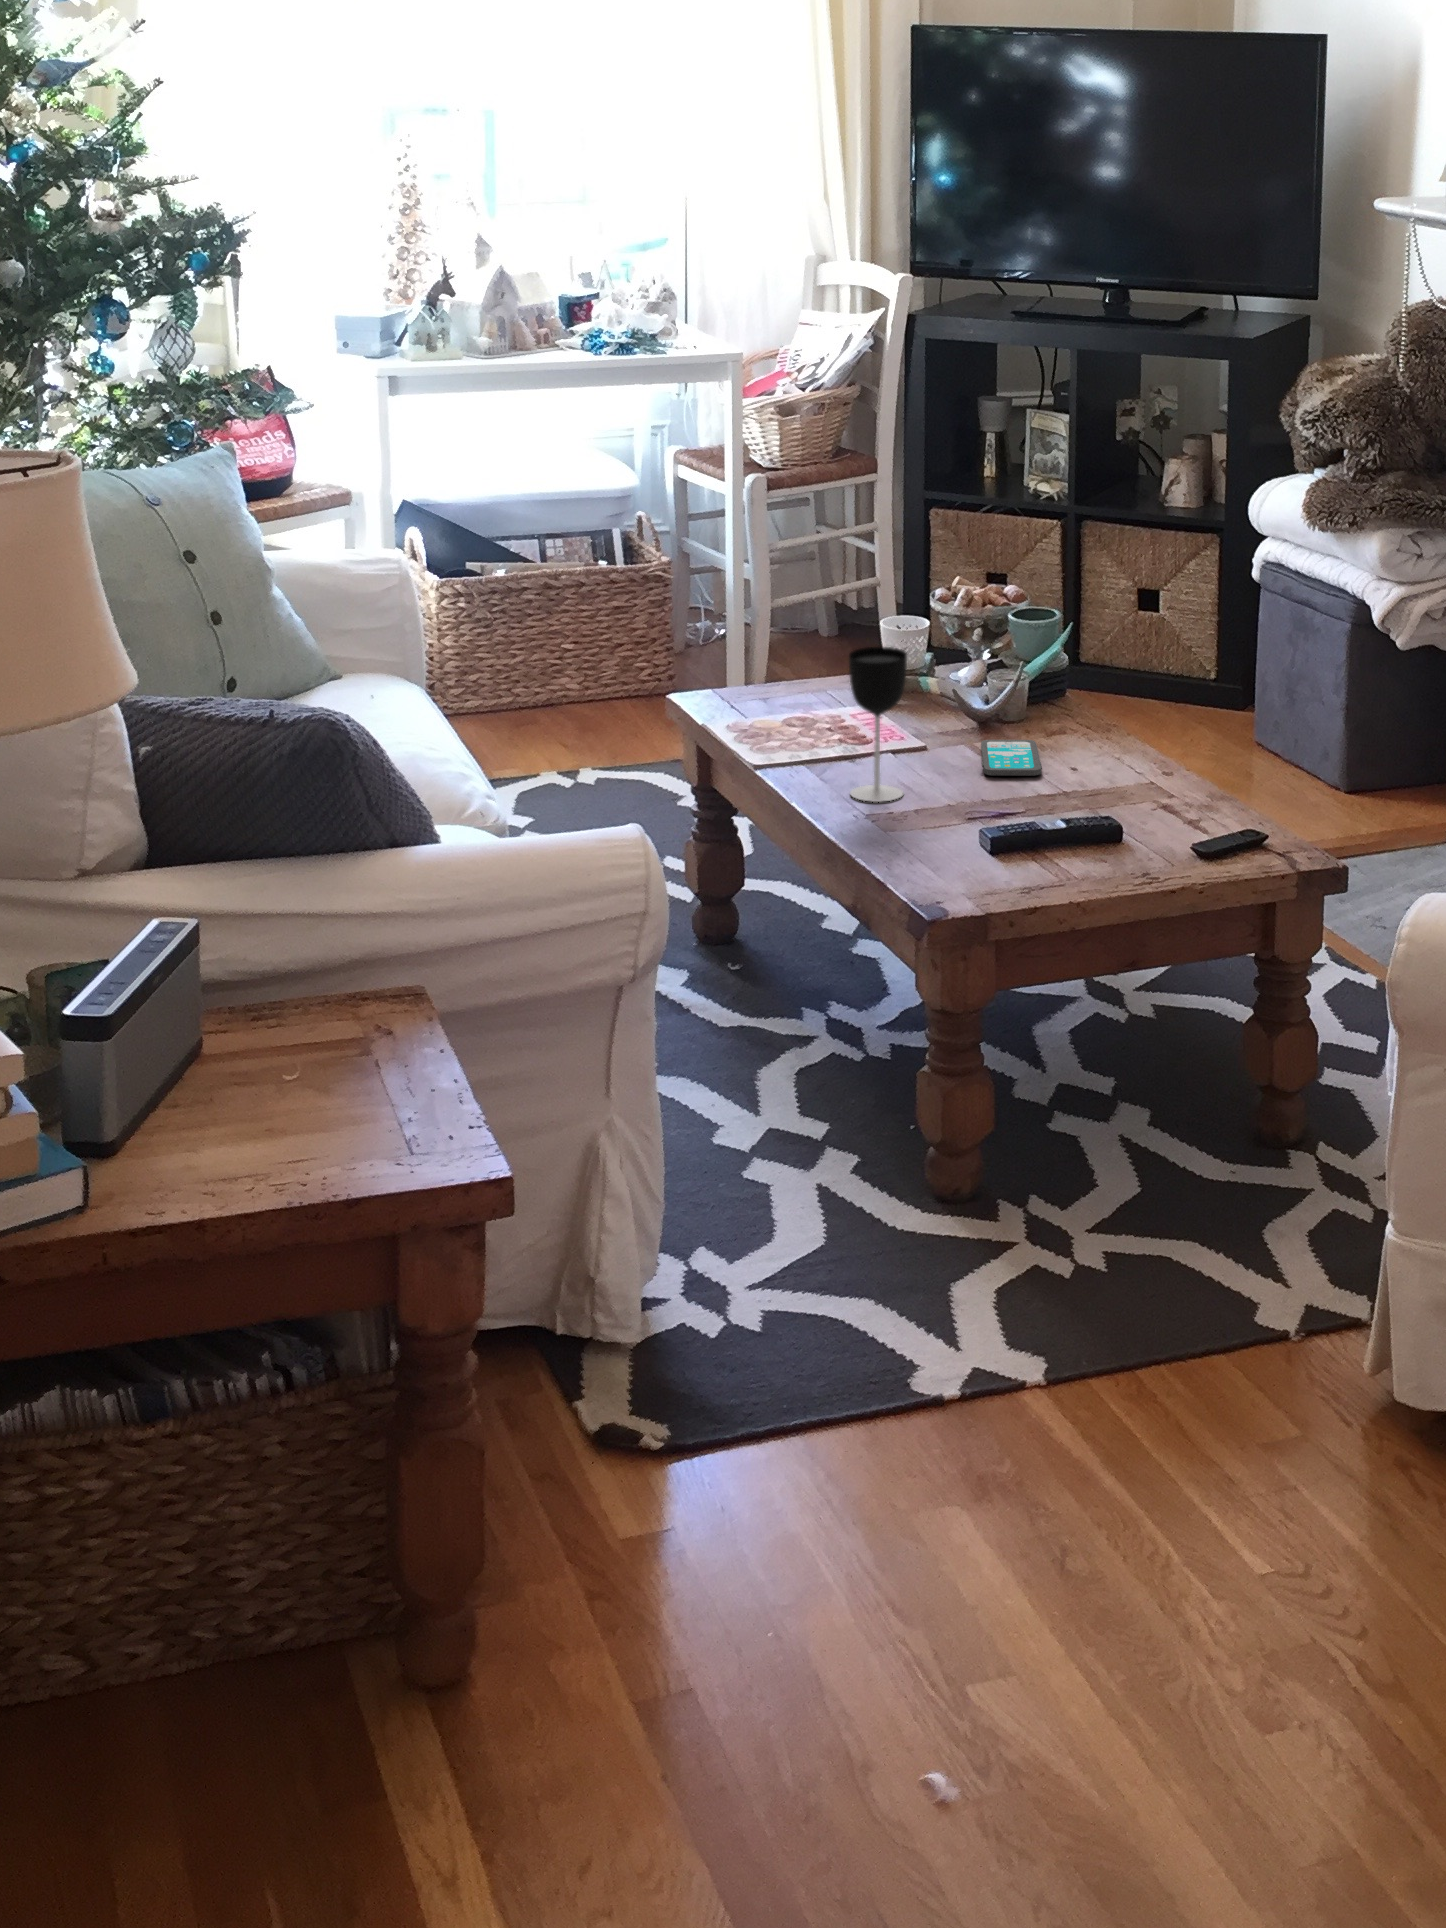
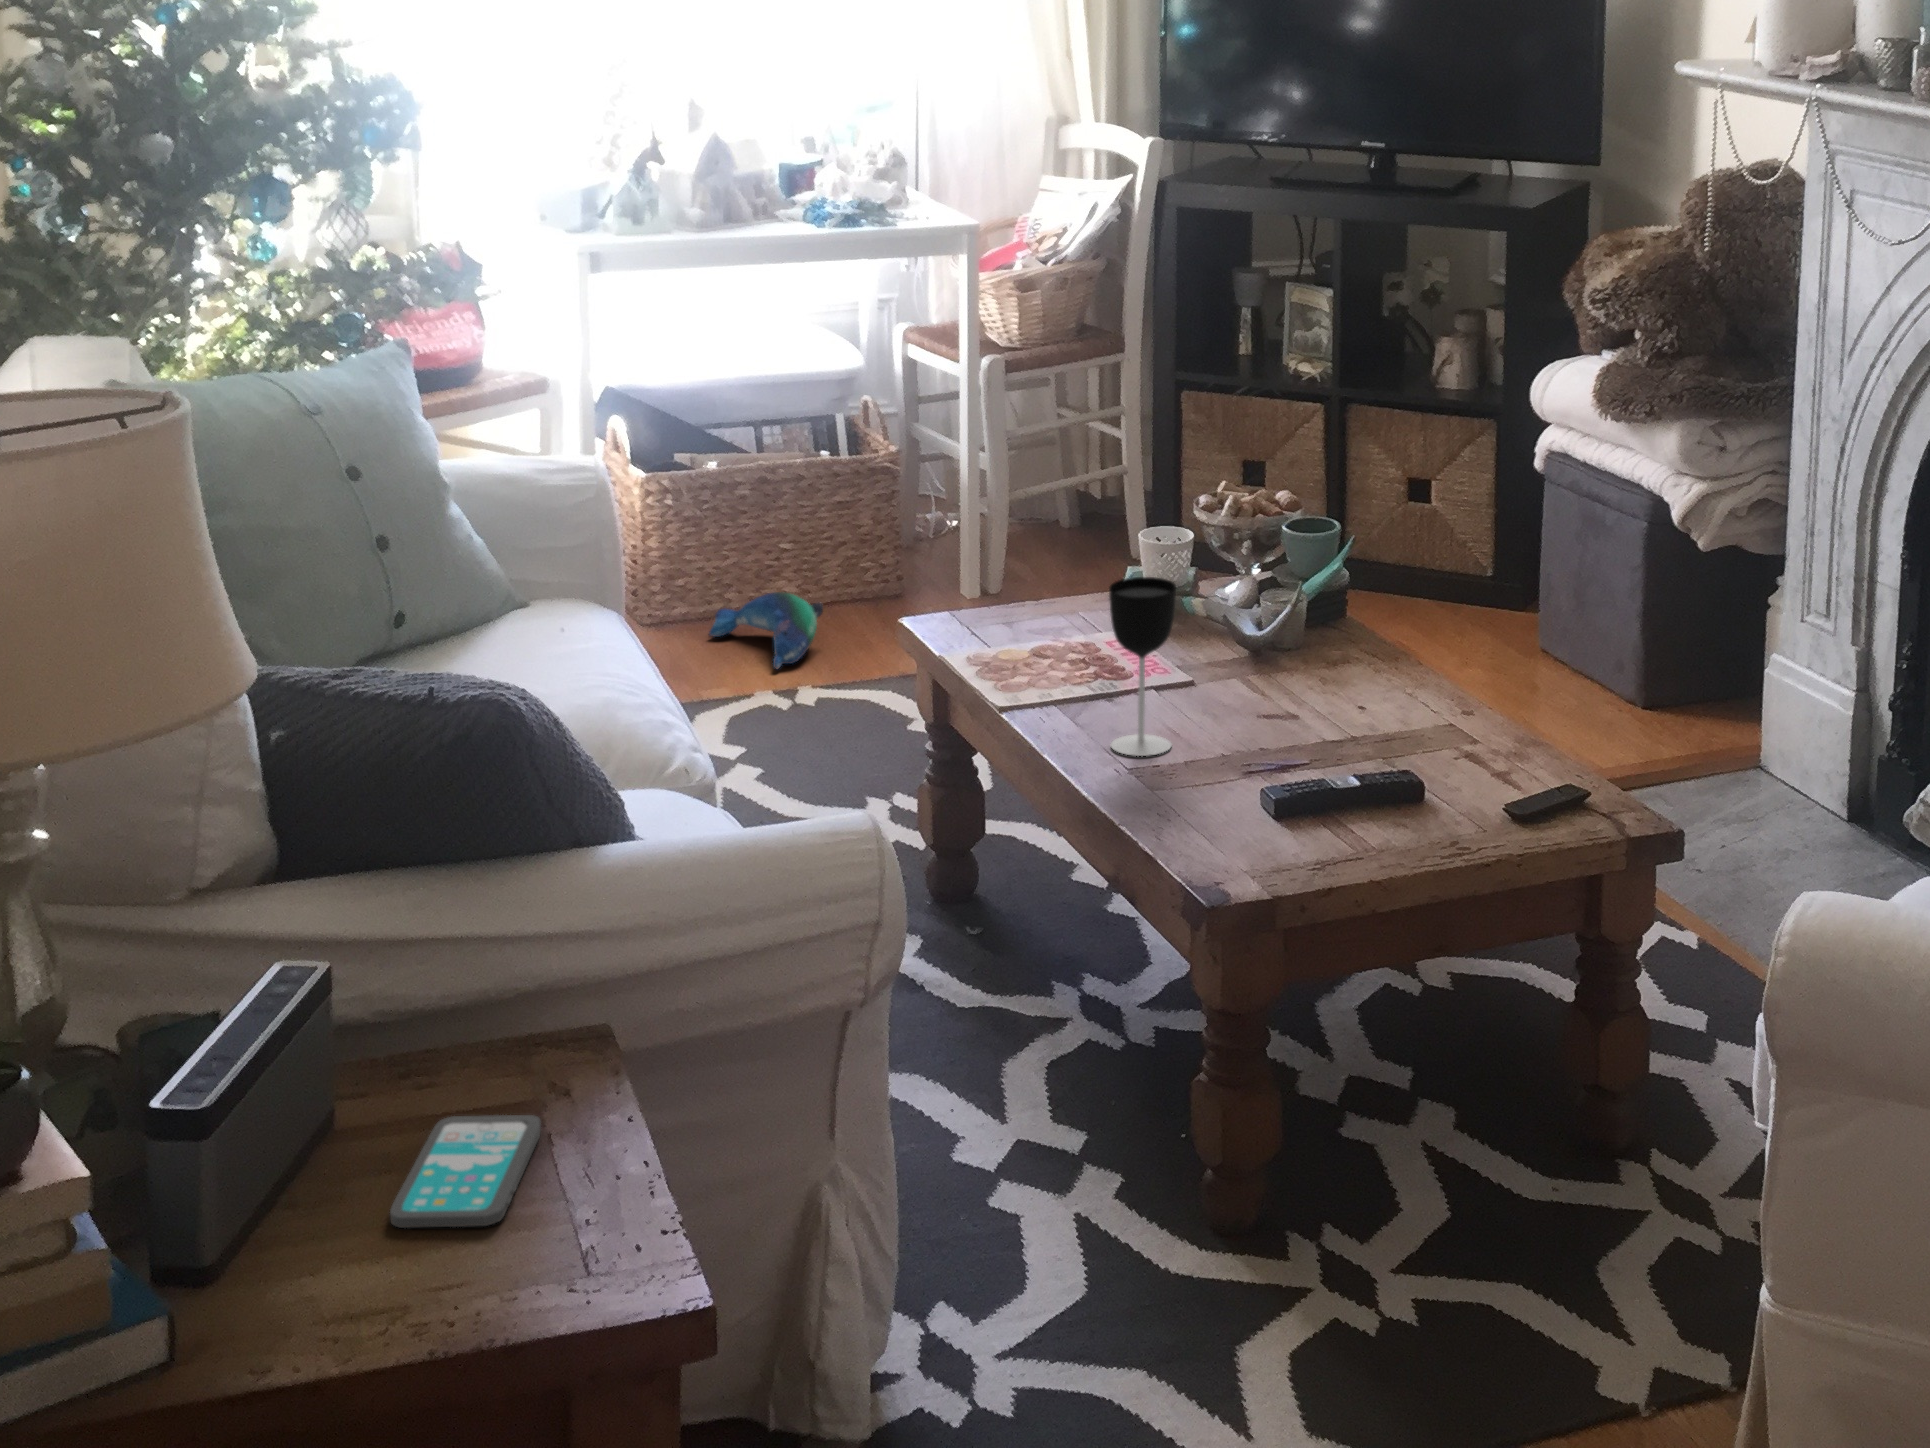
plush toy: none [501,683,603,750] -> present [709,592,823,669]
smartphone: present [981,740,1042,776] -> present [390,1115,541,1228]

